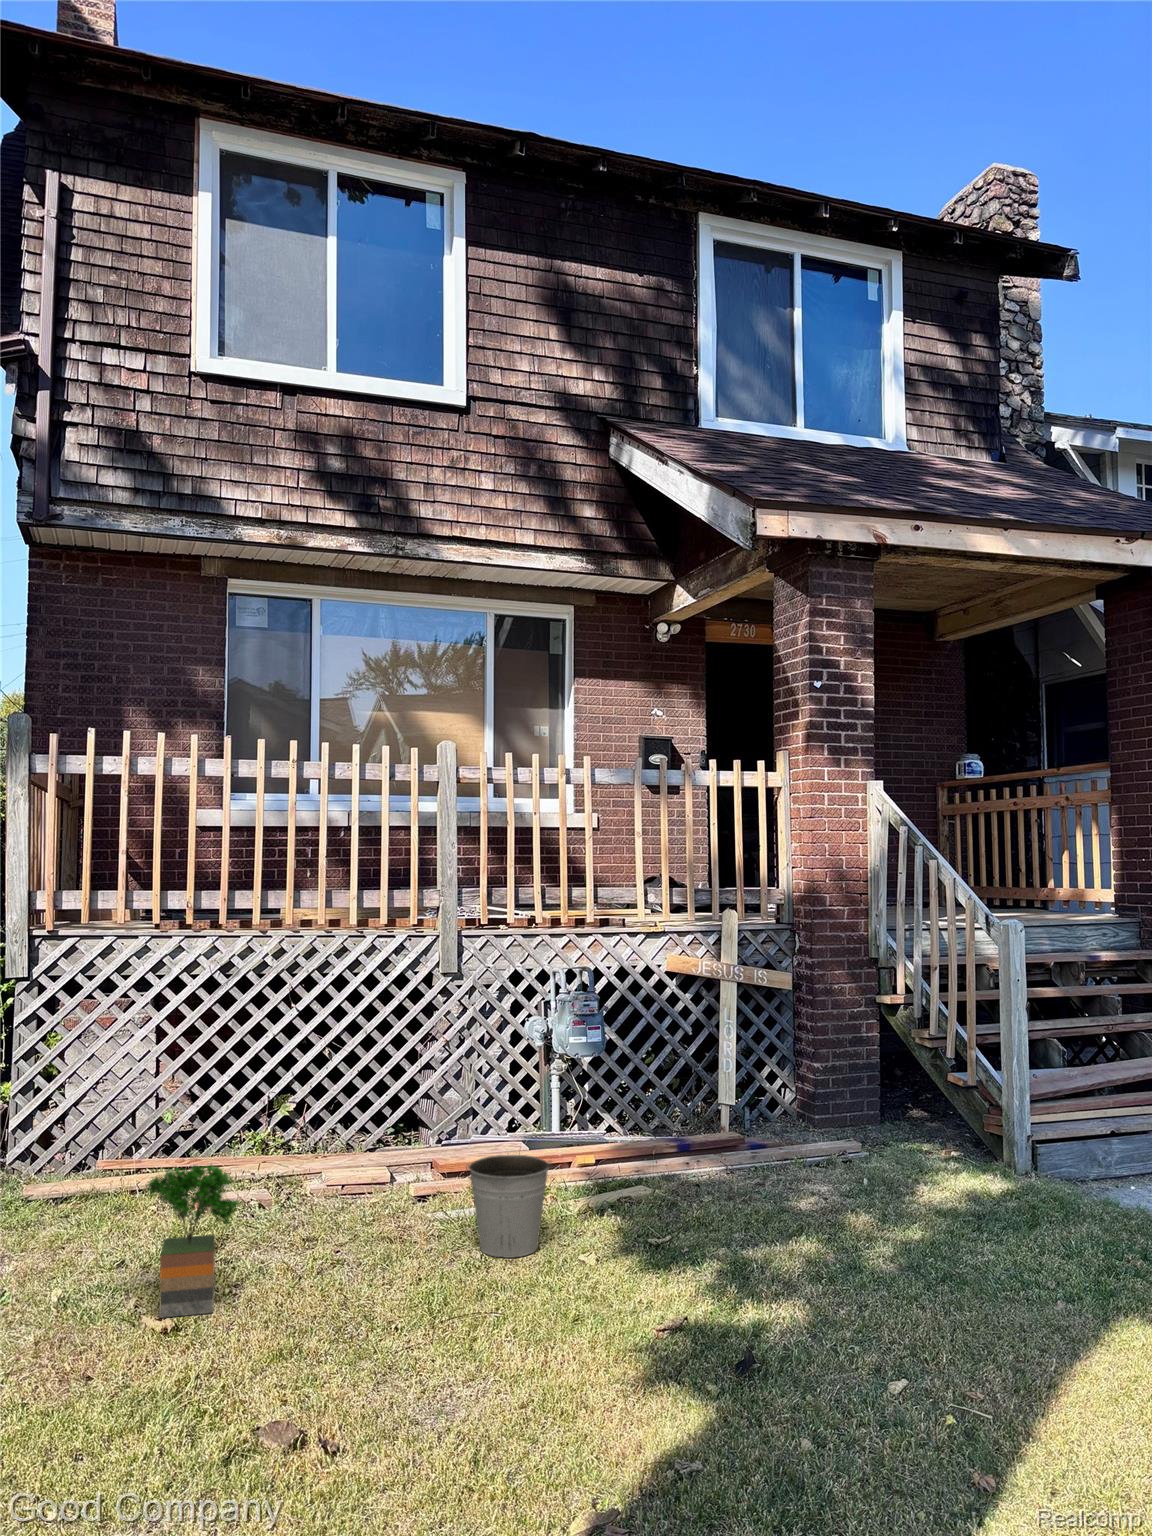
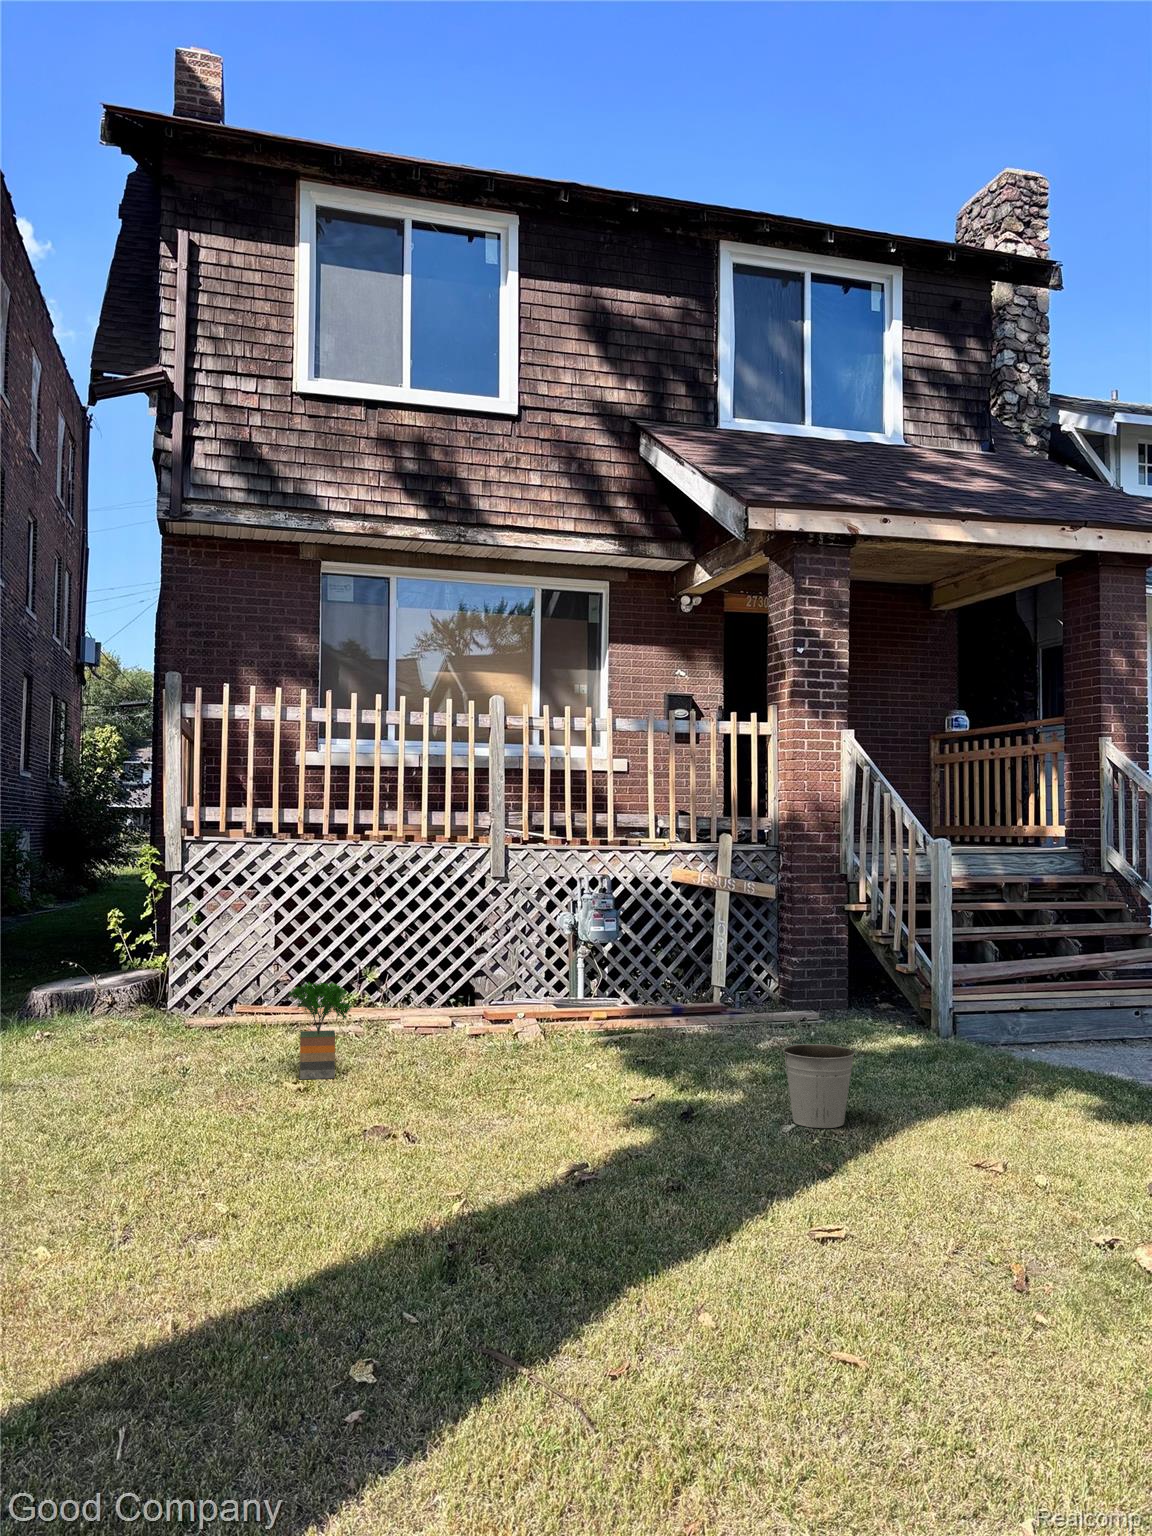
bucket: present [467,1155,551,1258] -> present [781,1044,855,1128]

